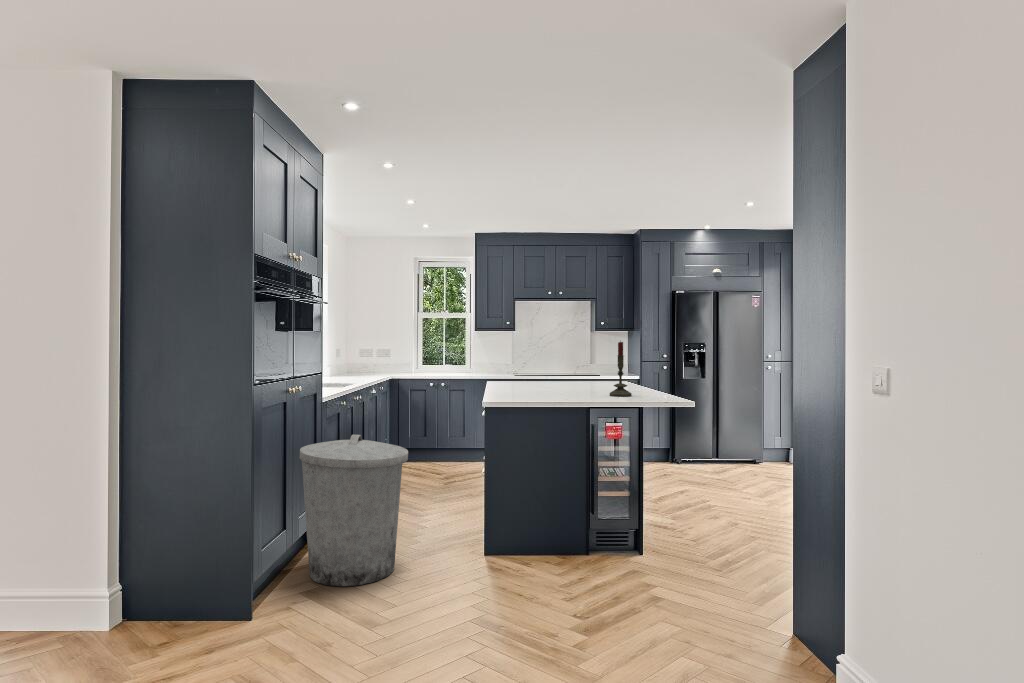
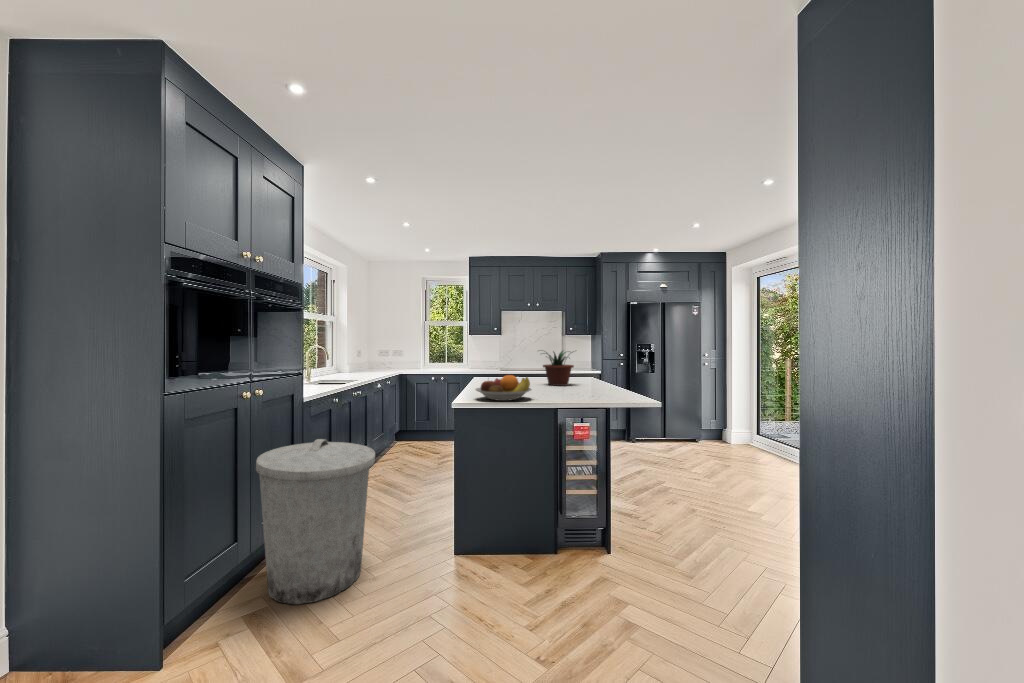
candle: present [610,342,632,396] -> none [578,343,598,397]
potted plant: none [564,349,610,389] -> present [543,351,574,386]
fruit bowl: none [505,373,563,399] -> present [475,375,532,401]

